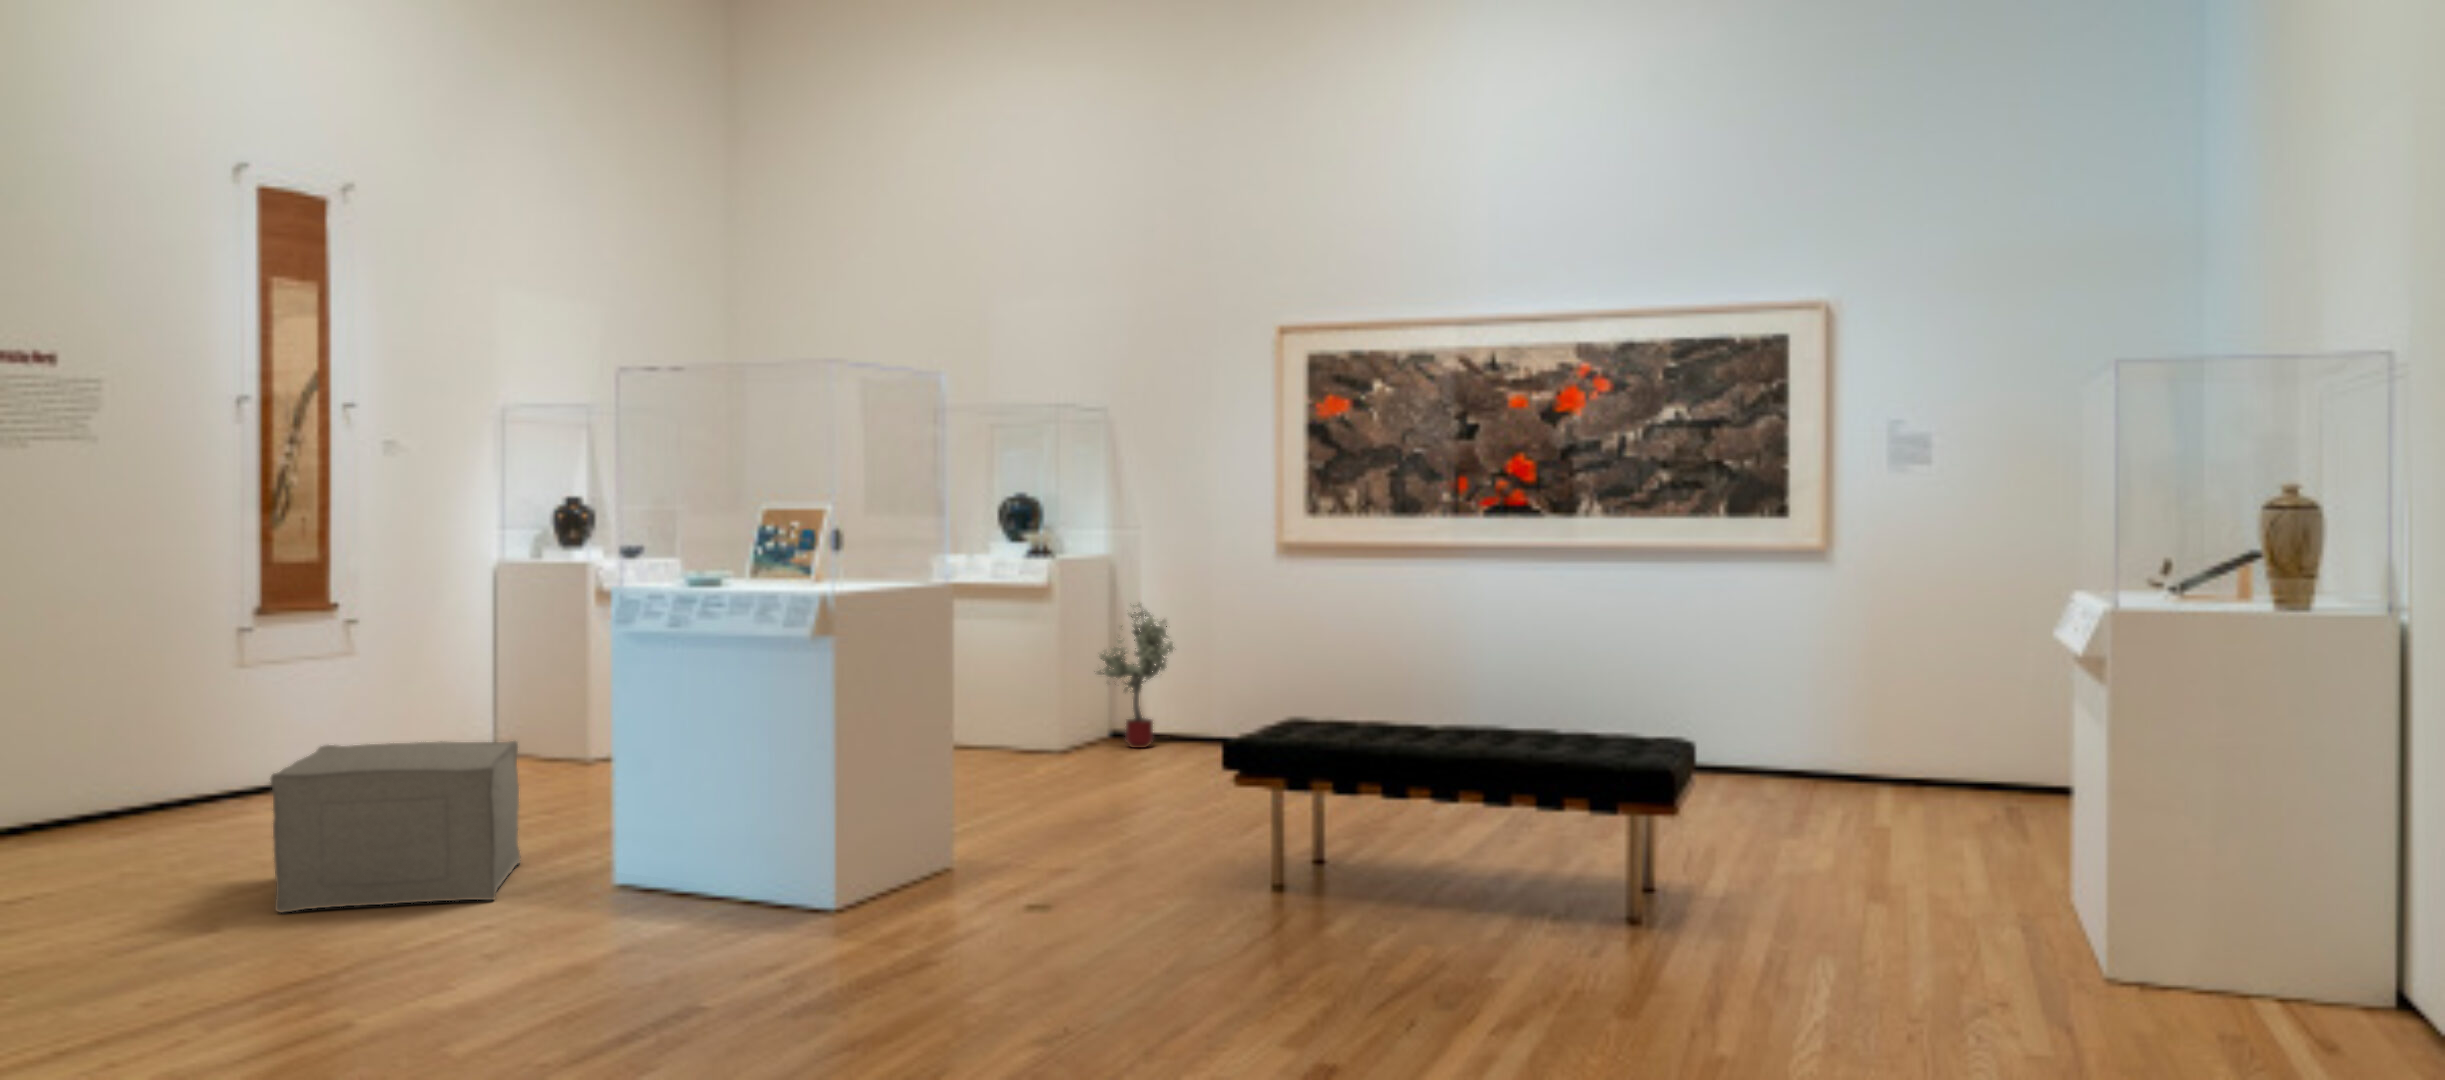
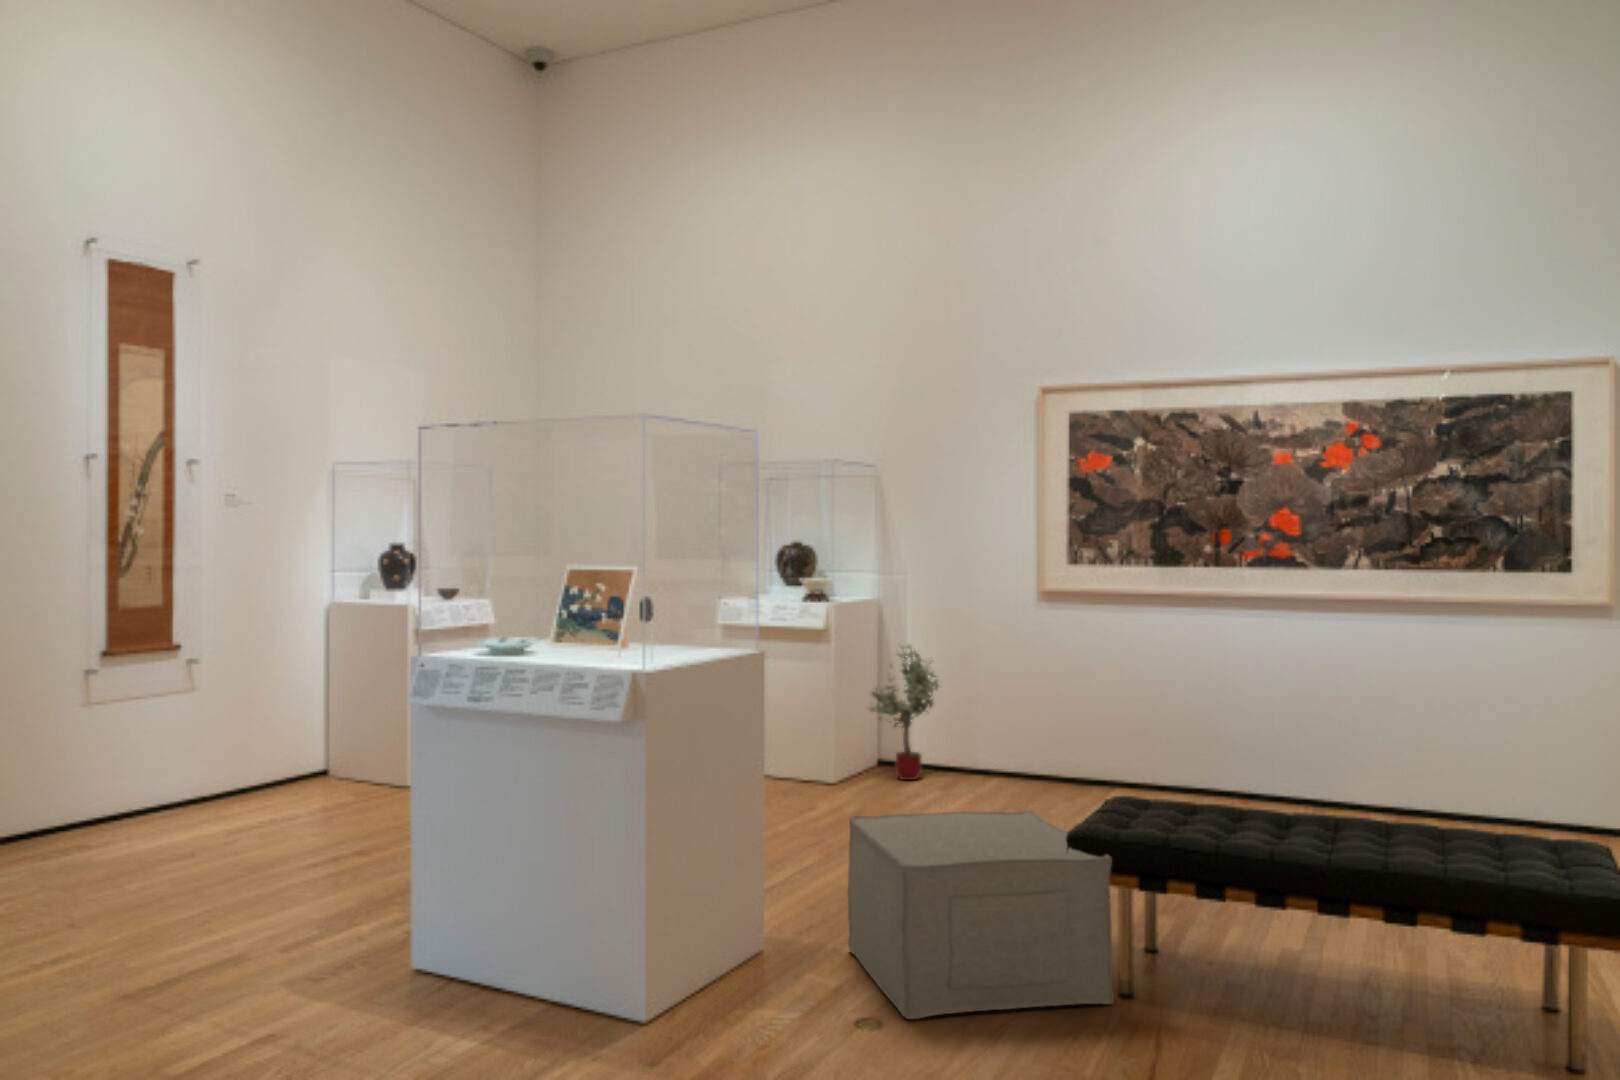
ottoman: present [271,741,520,912] -> present [848,811,1114,1019]

